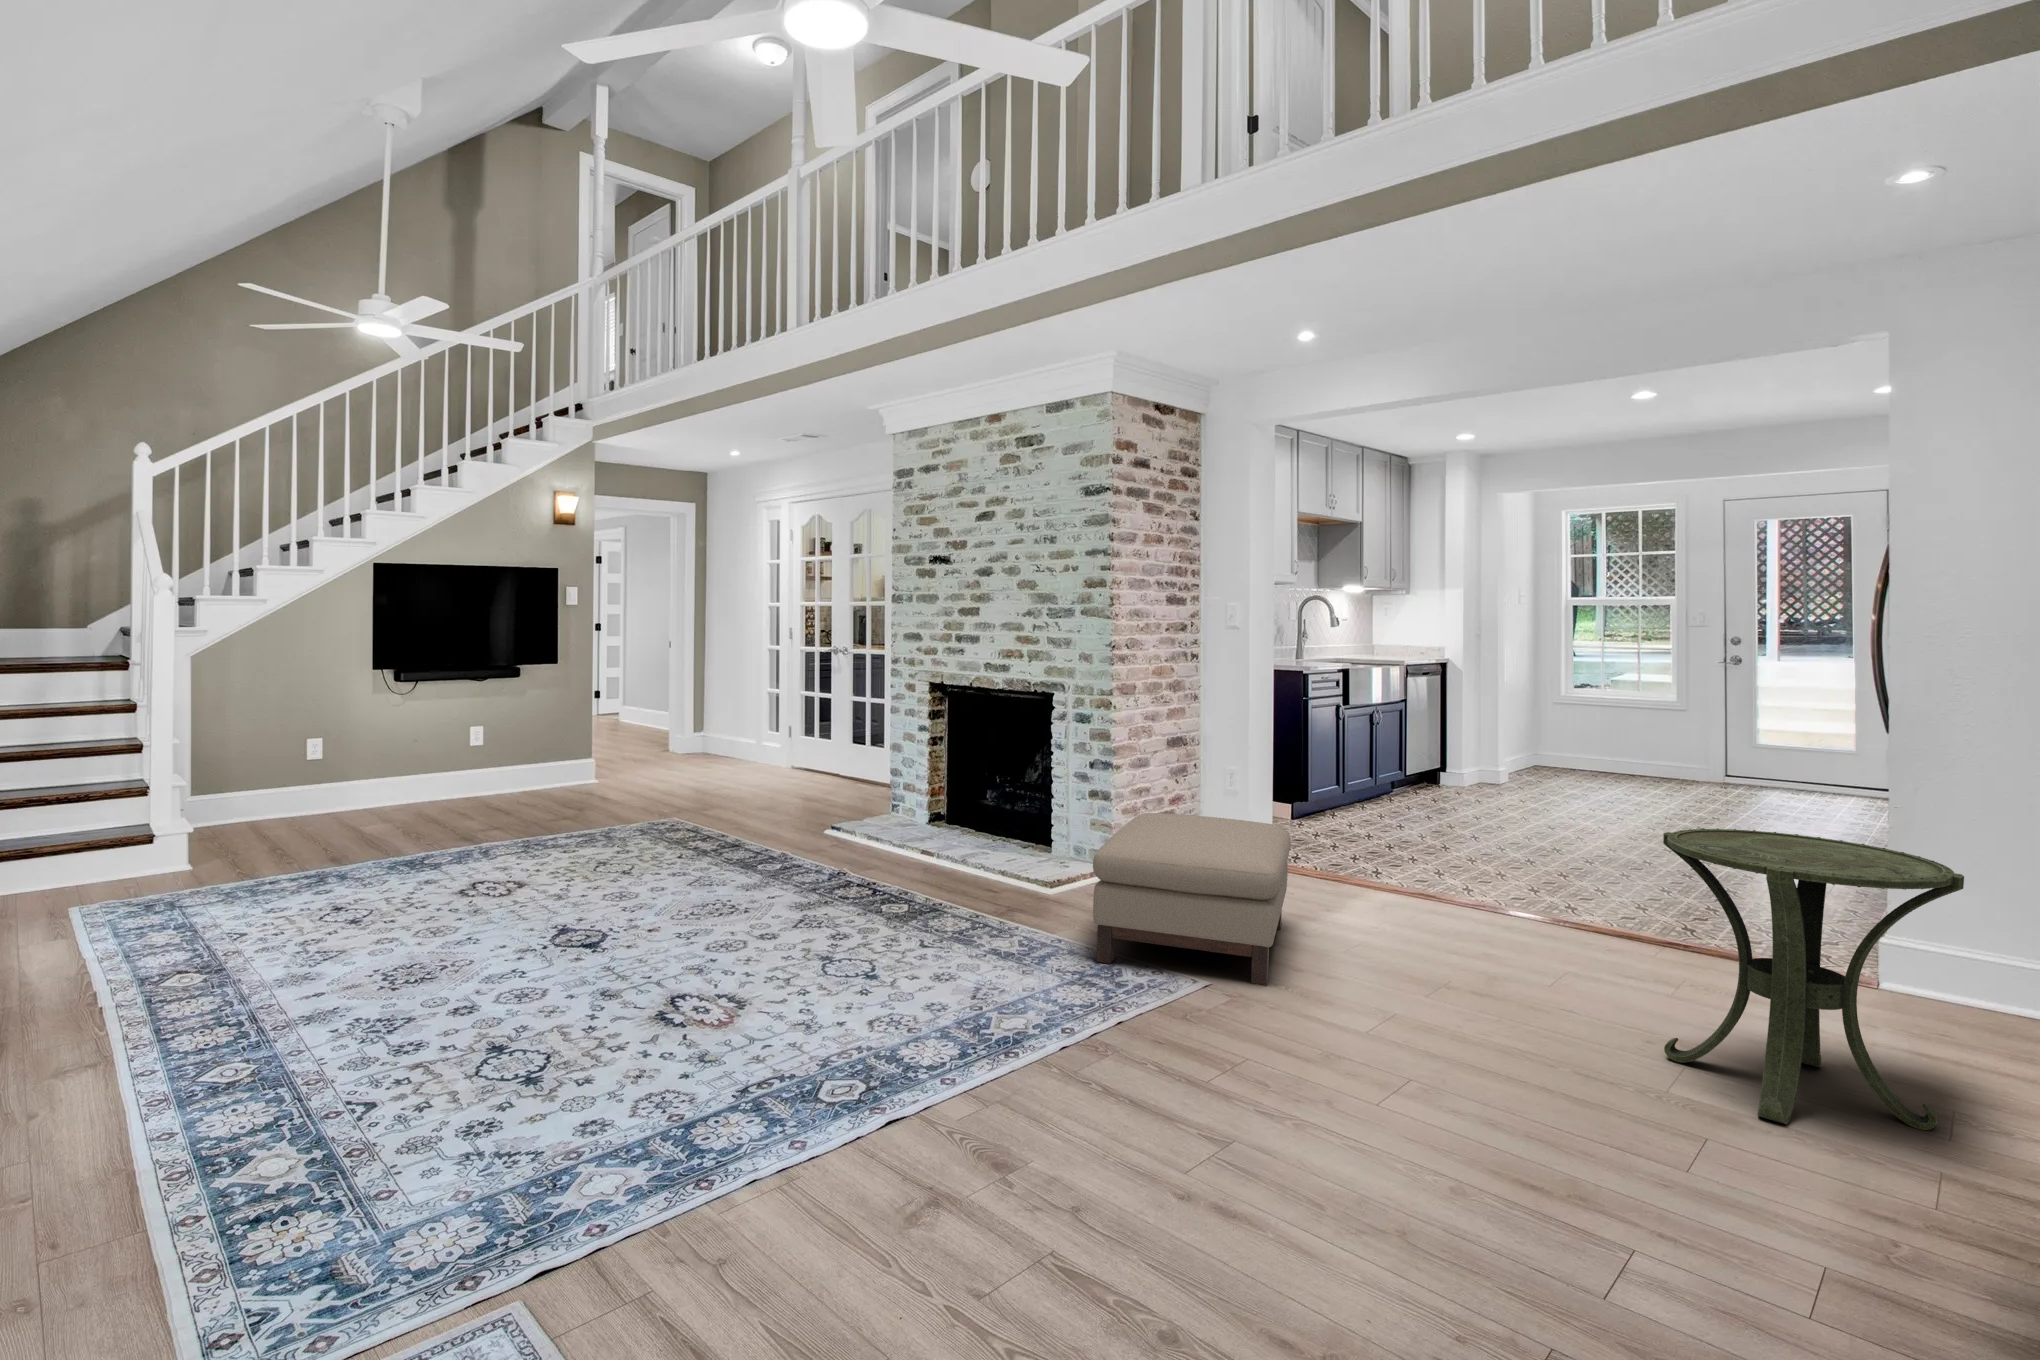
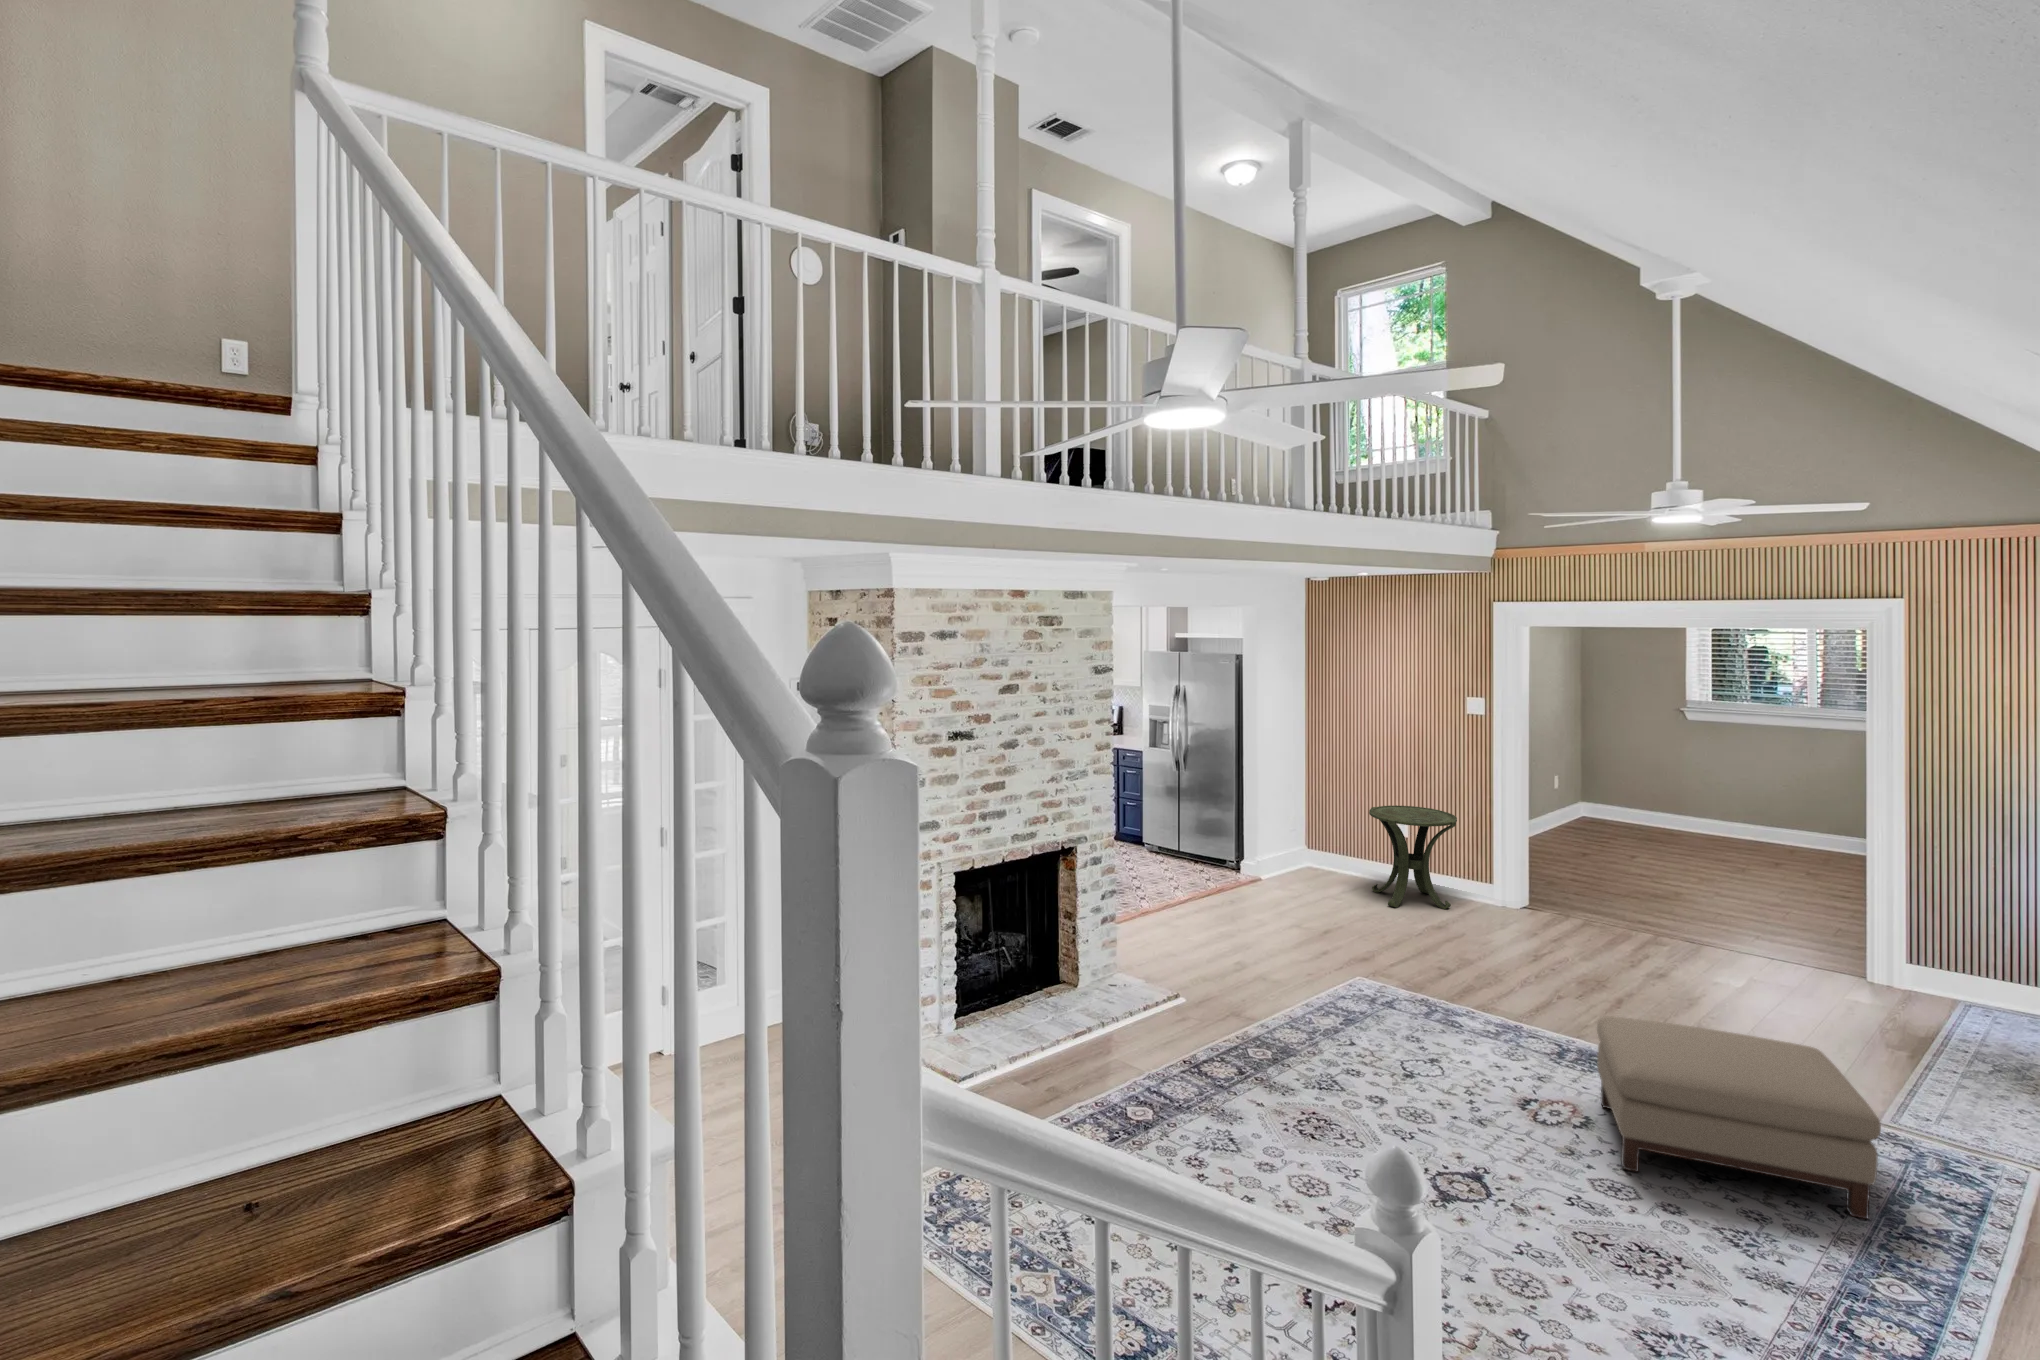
ottoman: present [1093,813,1291,986] -> present [1597,1016,1881,1219]

